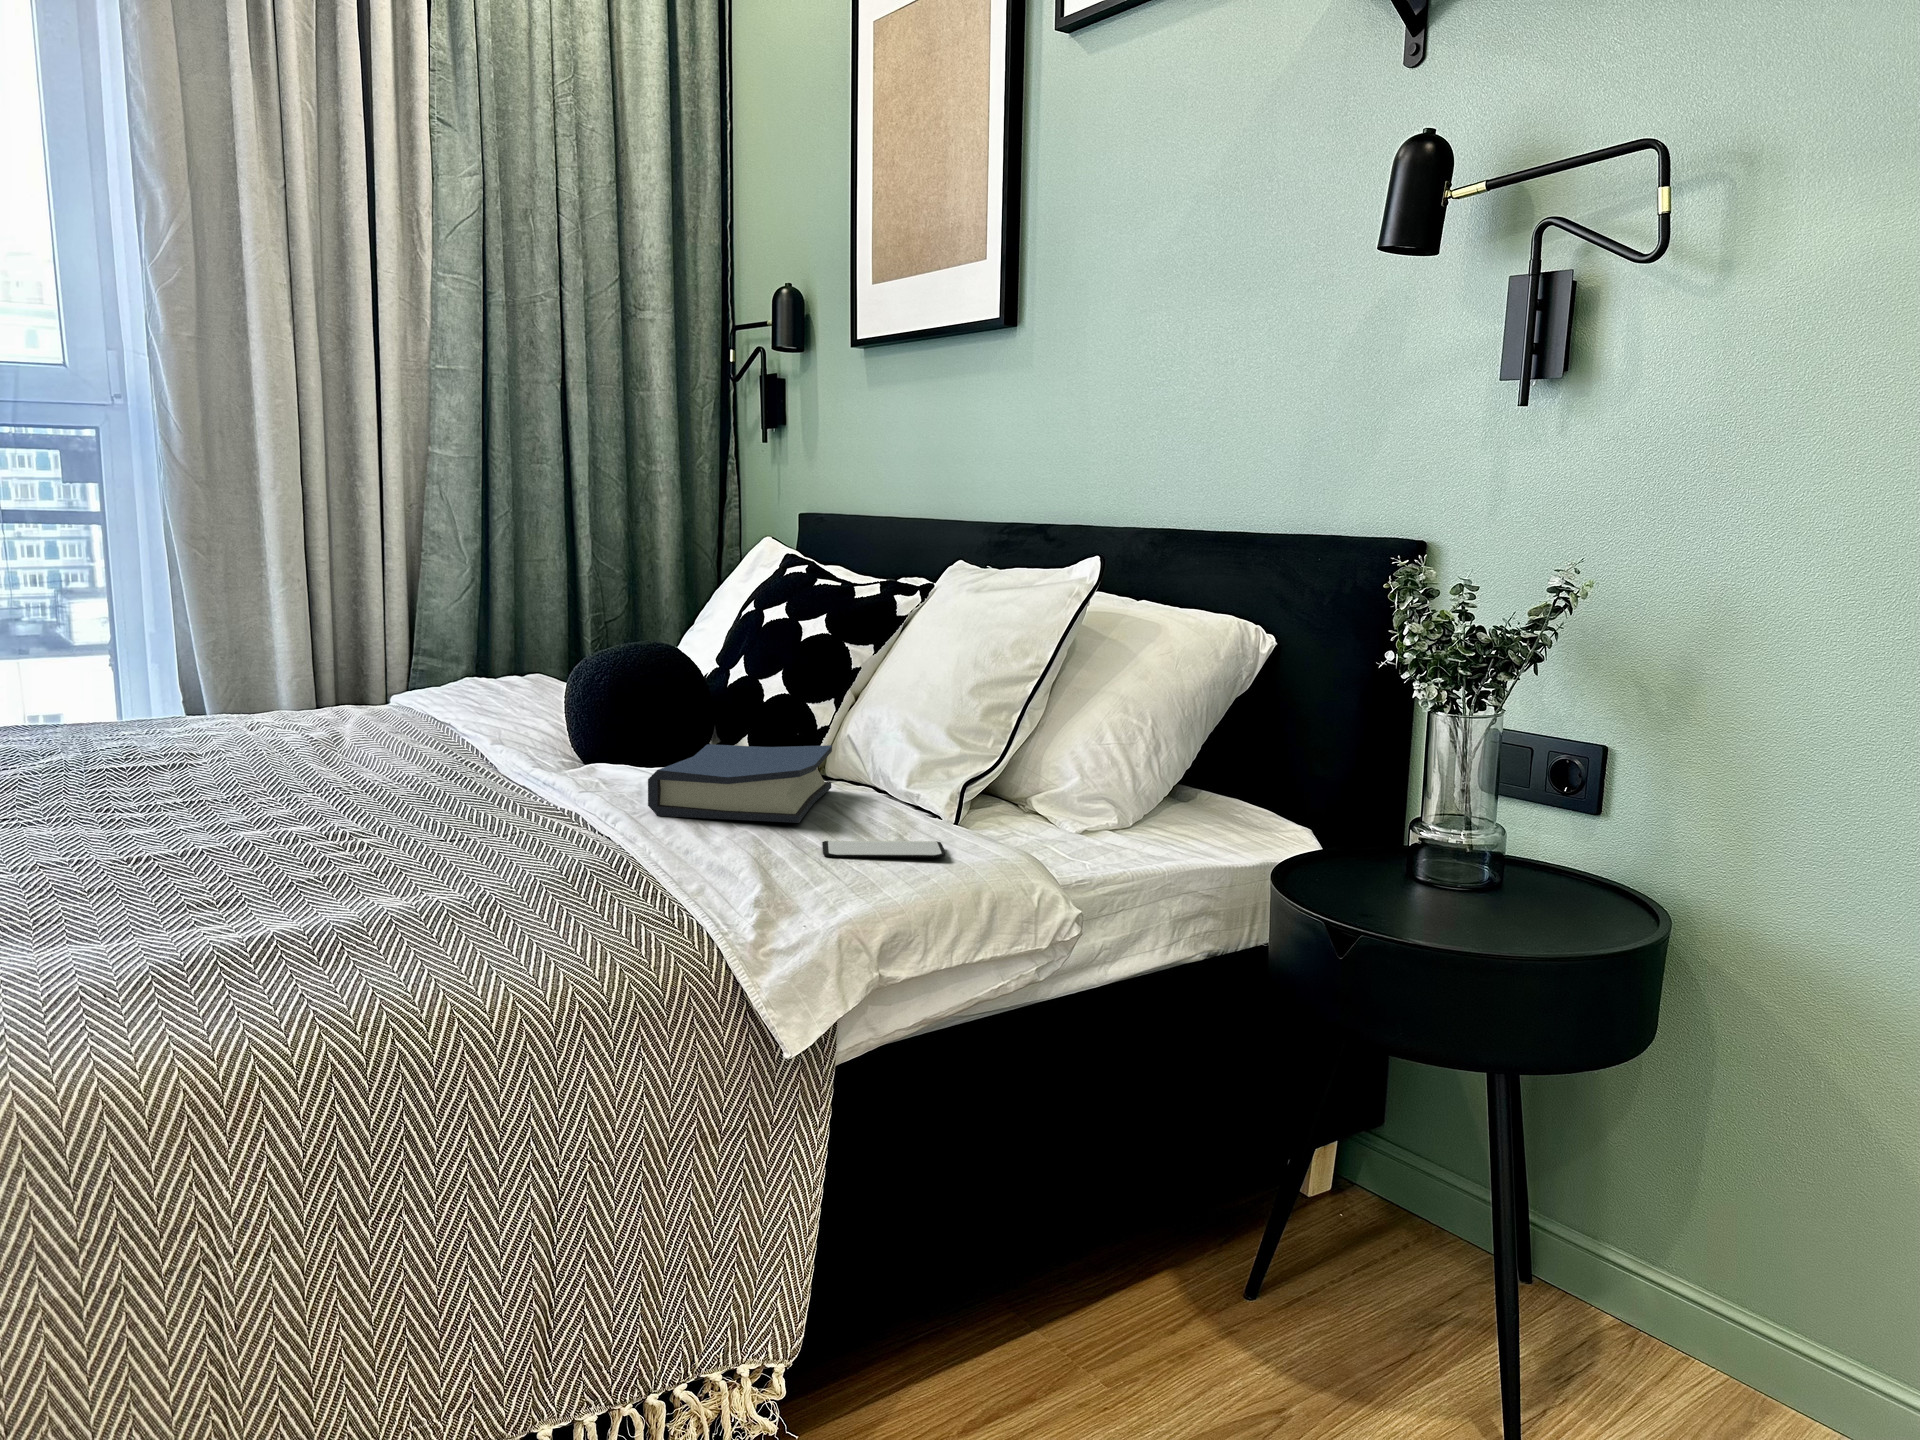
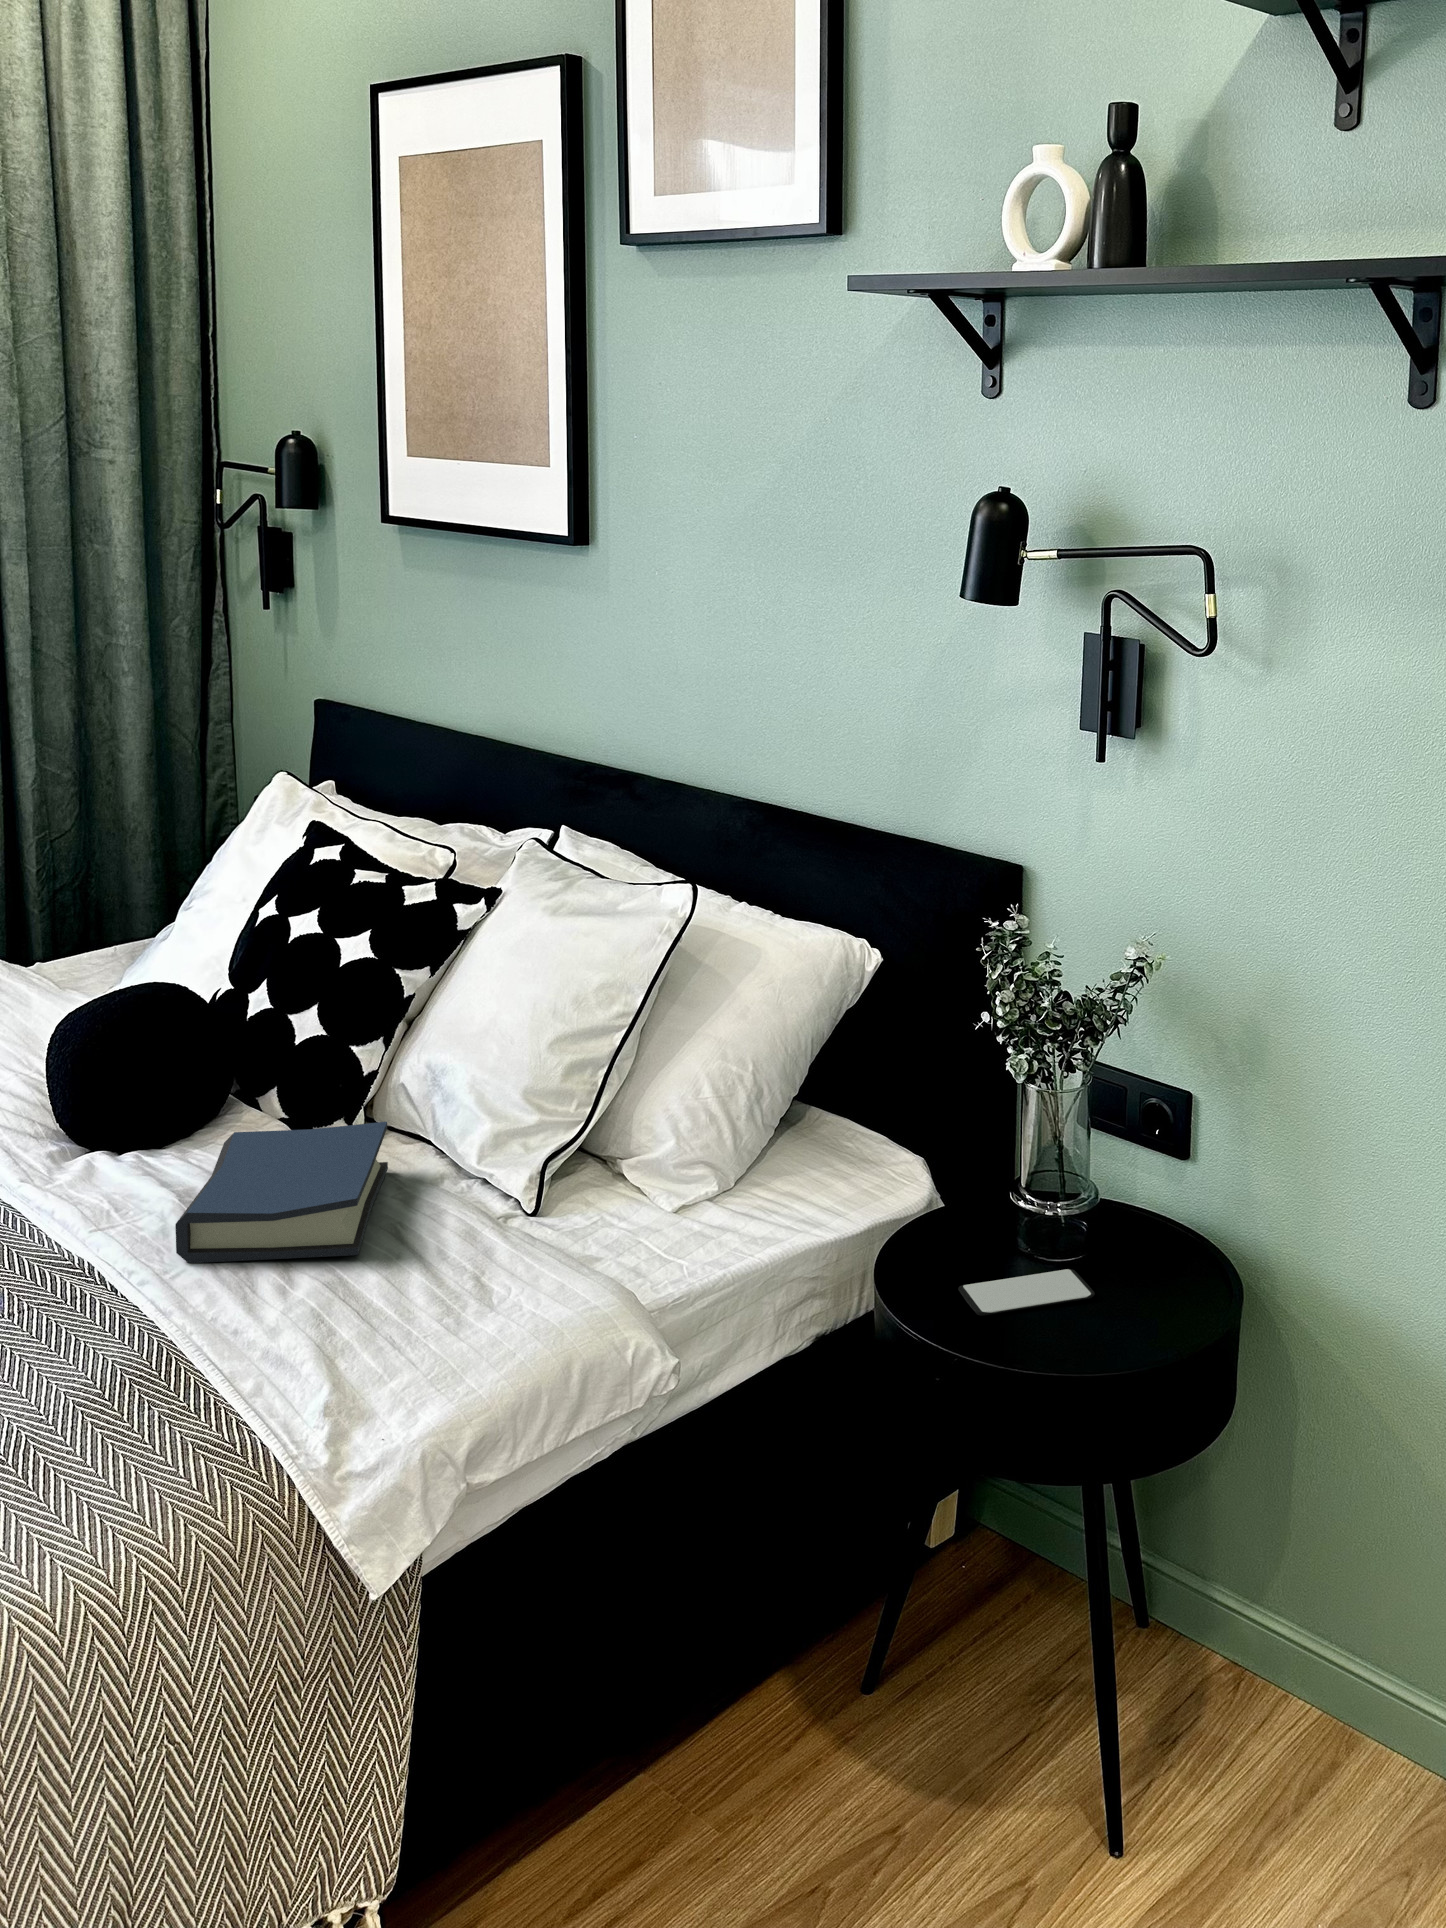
smartphone: present [822,841,946,857] -> present [958,1269,1095,1316]

